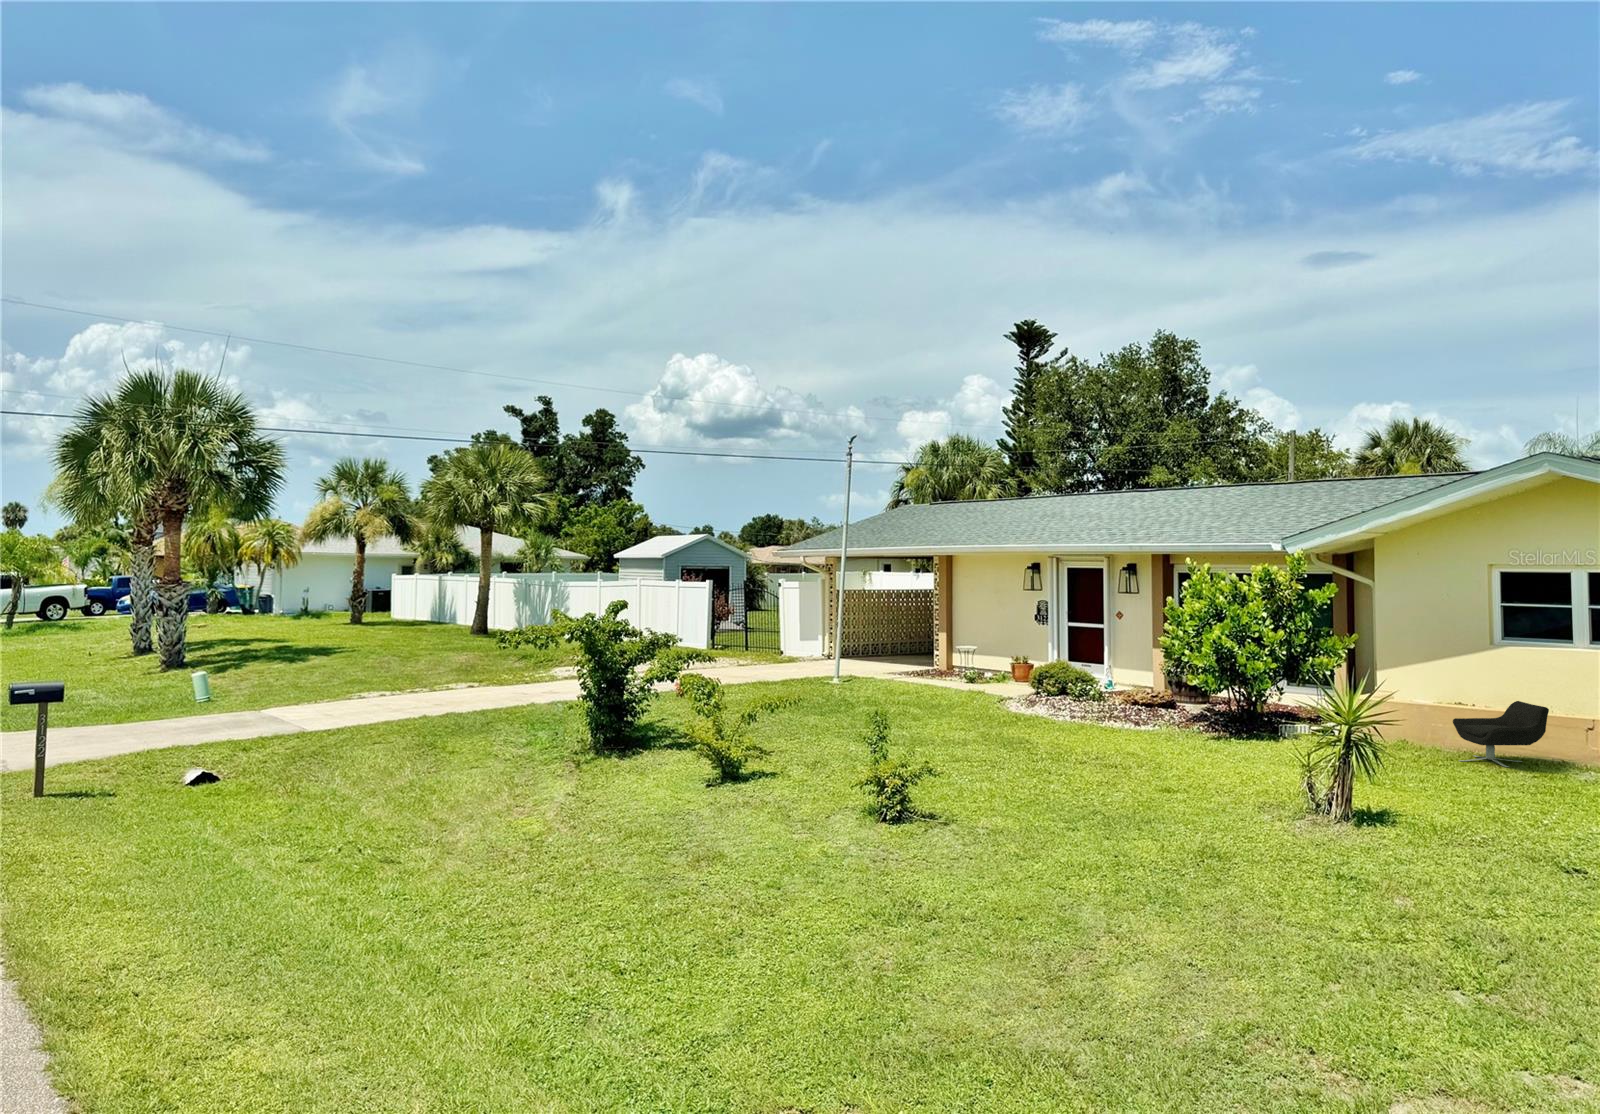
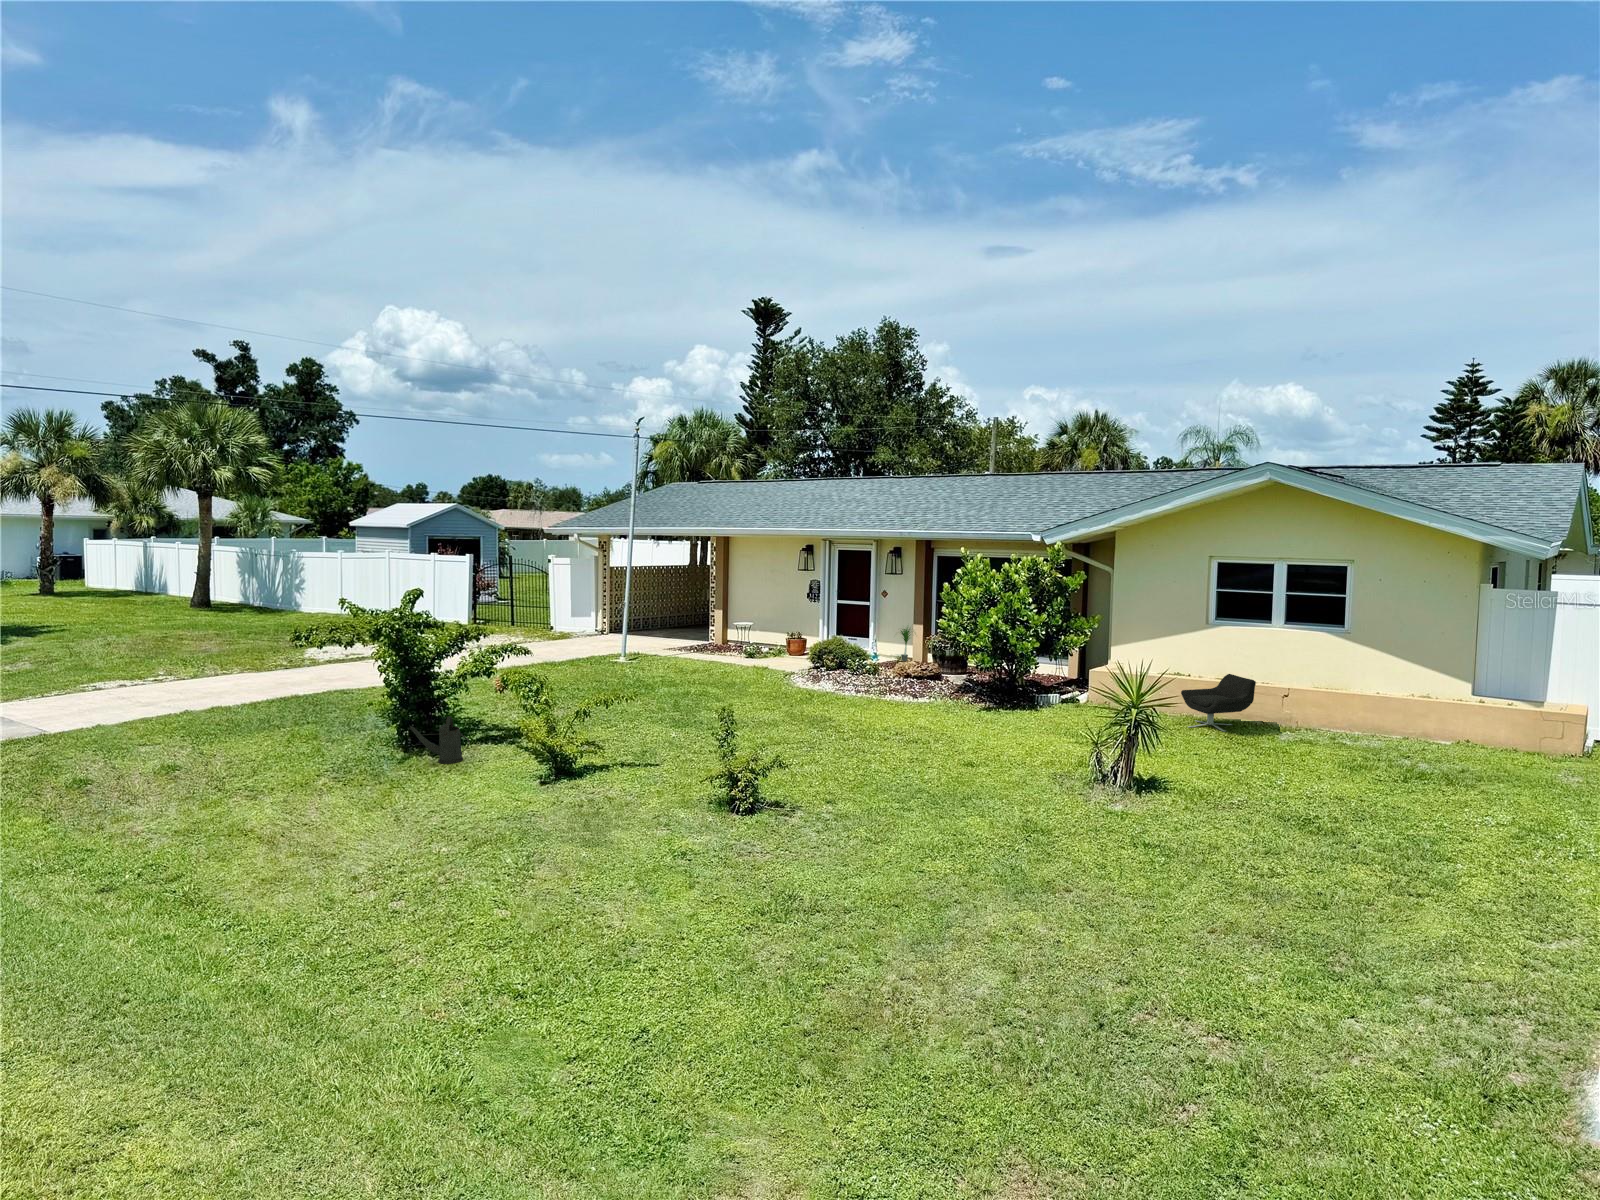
potted plant: none [1125,647,1155,690] -> present [901,627,910,661]
watering can: none [626,707,676,750] -> present [410,716,470,764]

